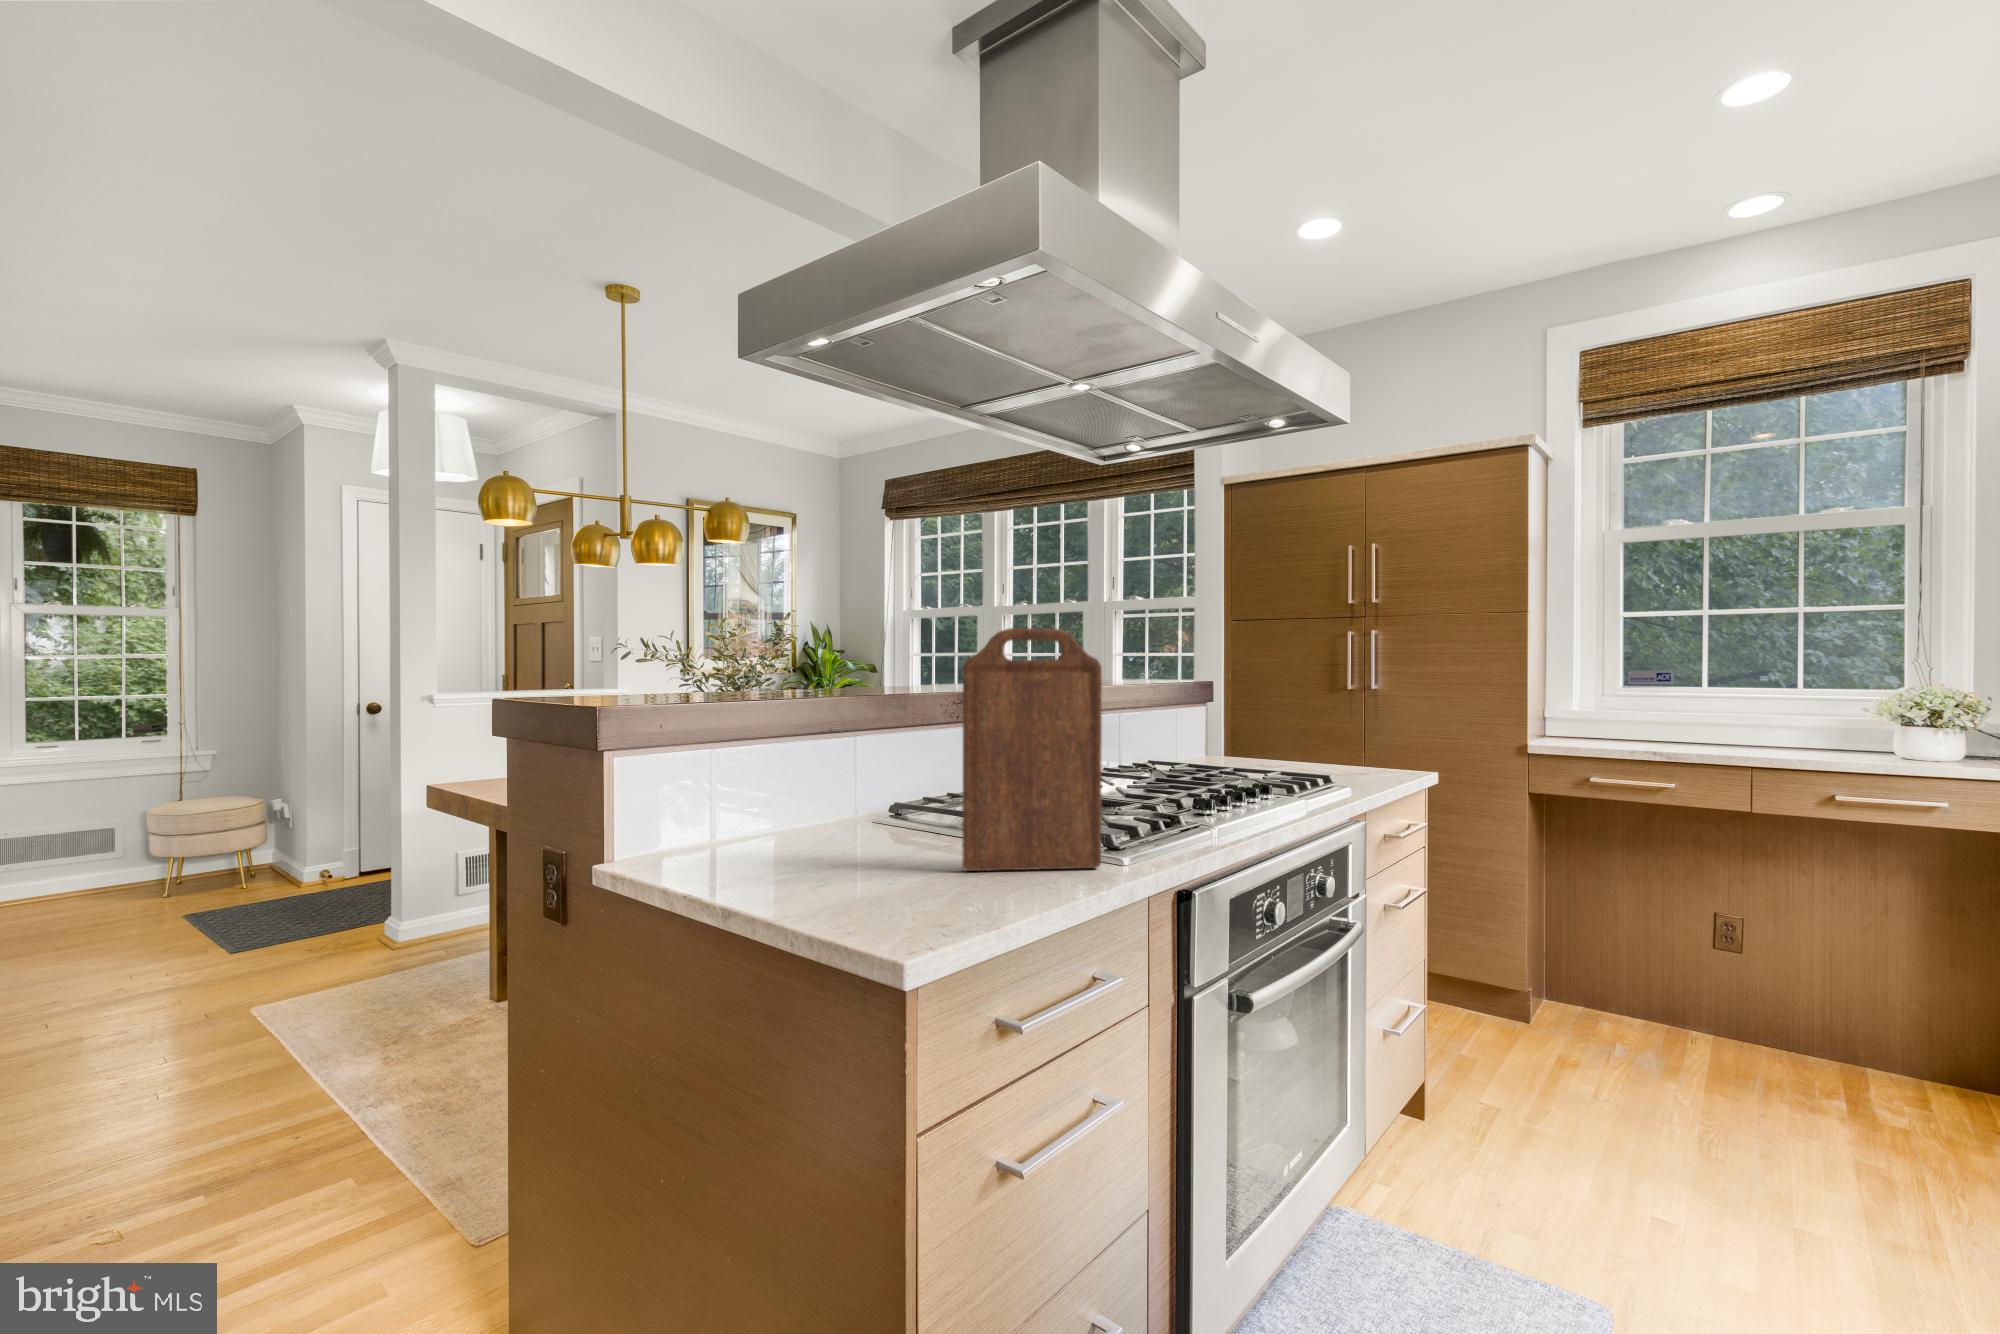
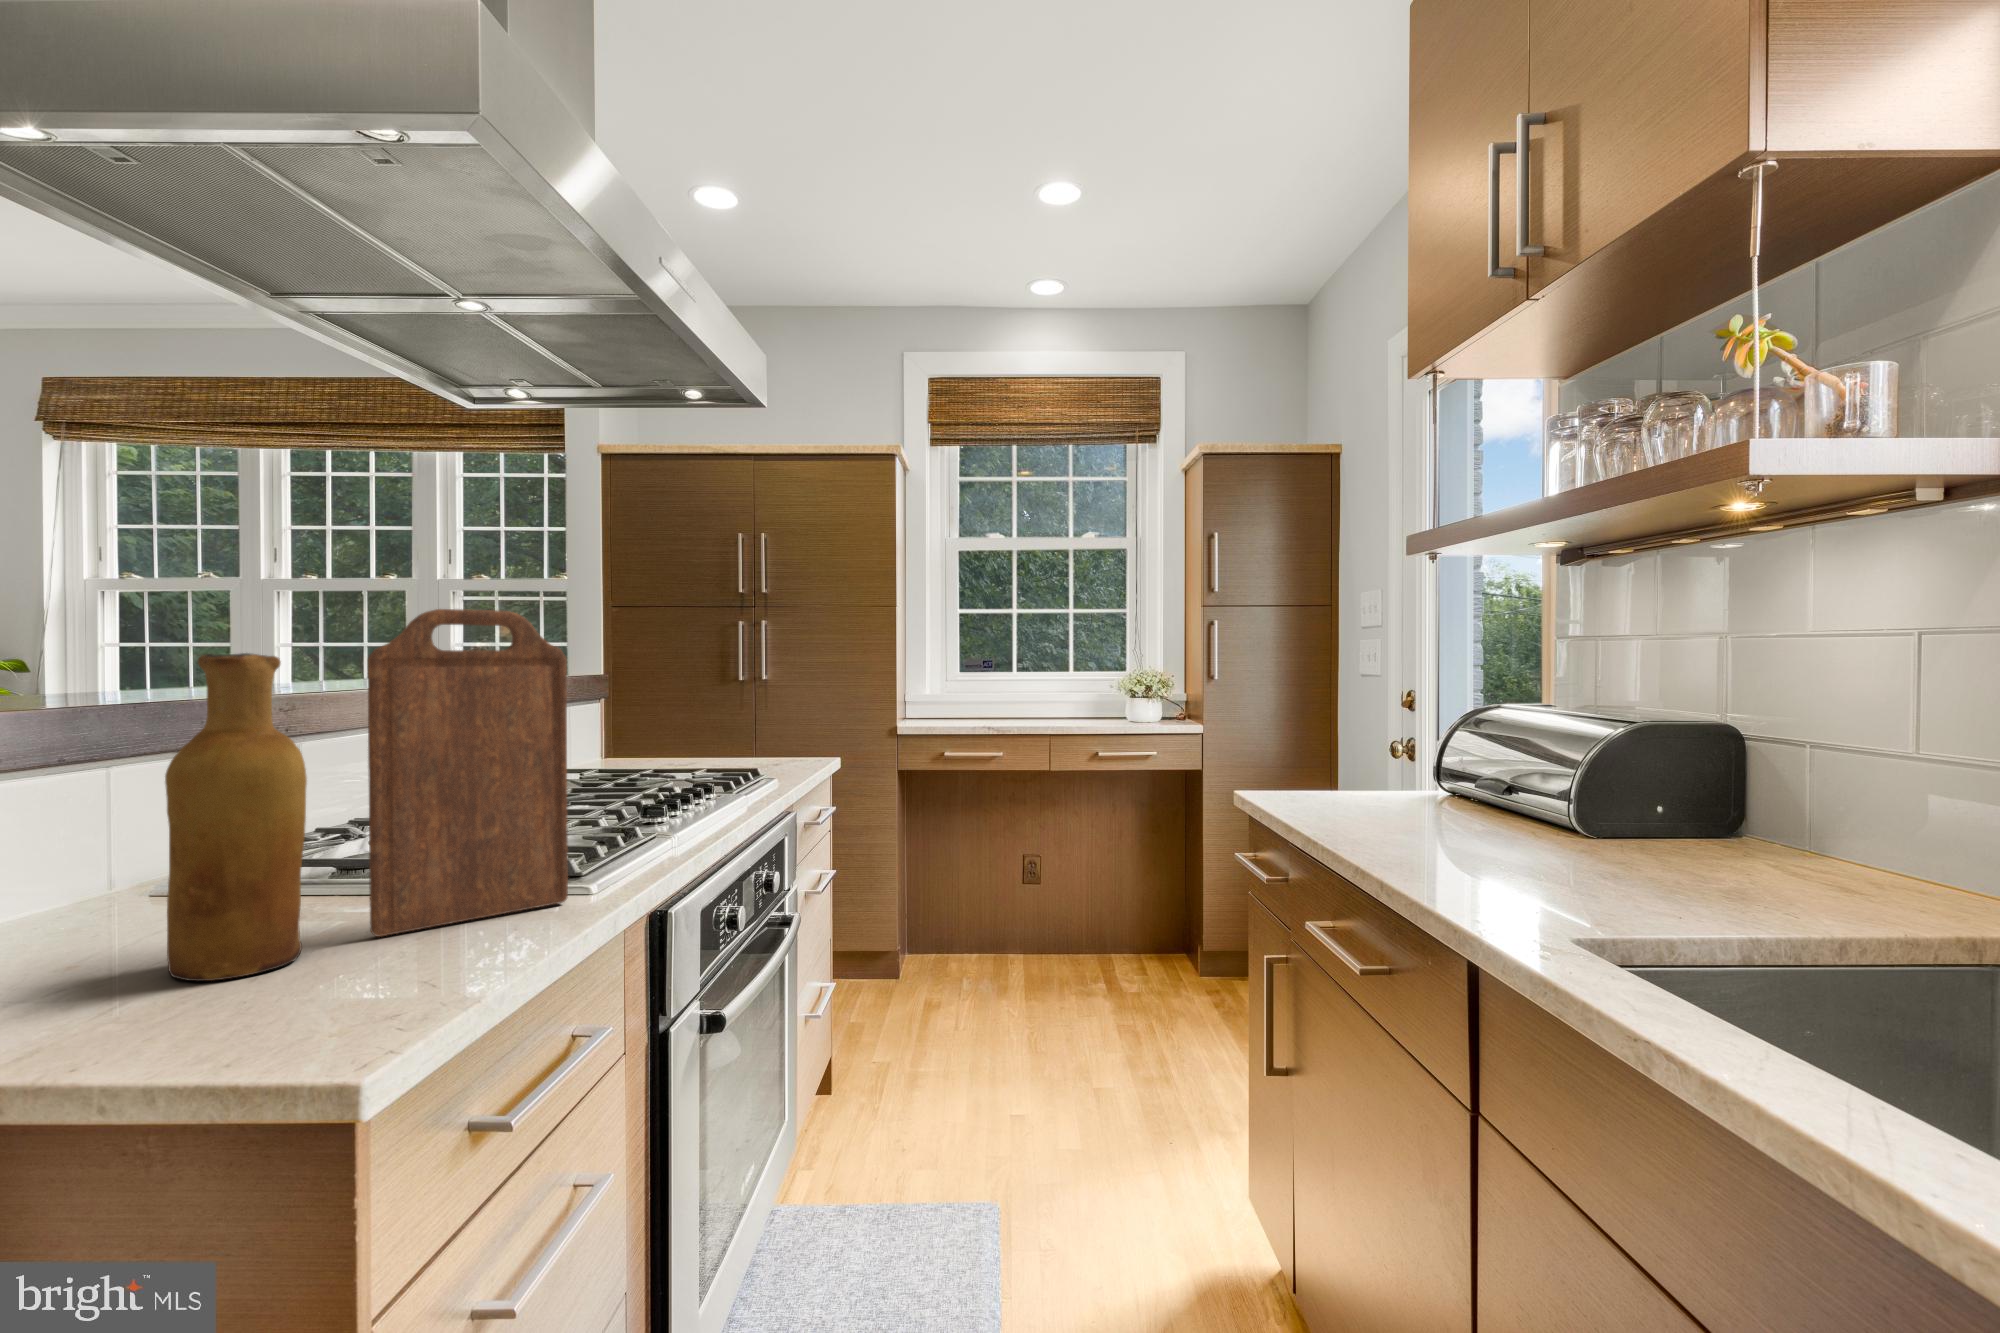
vase: none [848,662,923,882] -> present [165,653,307,981]

